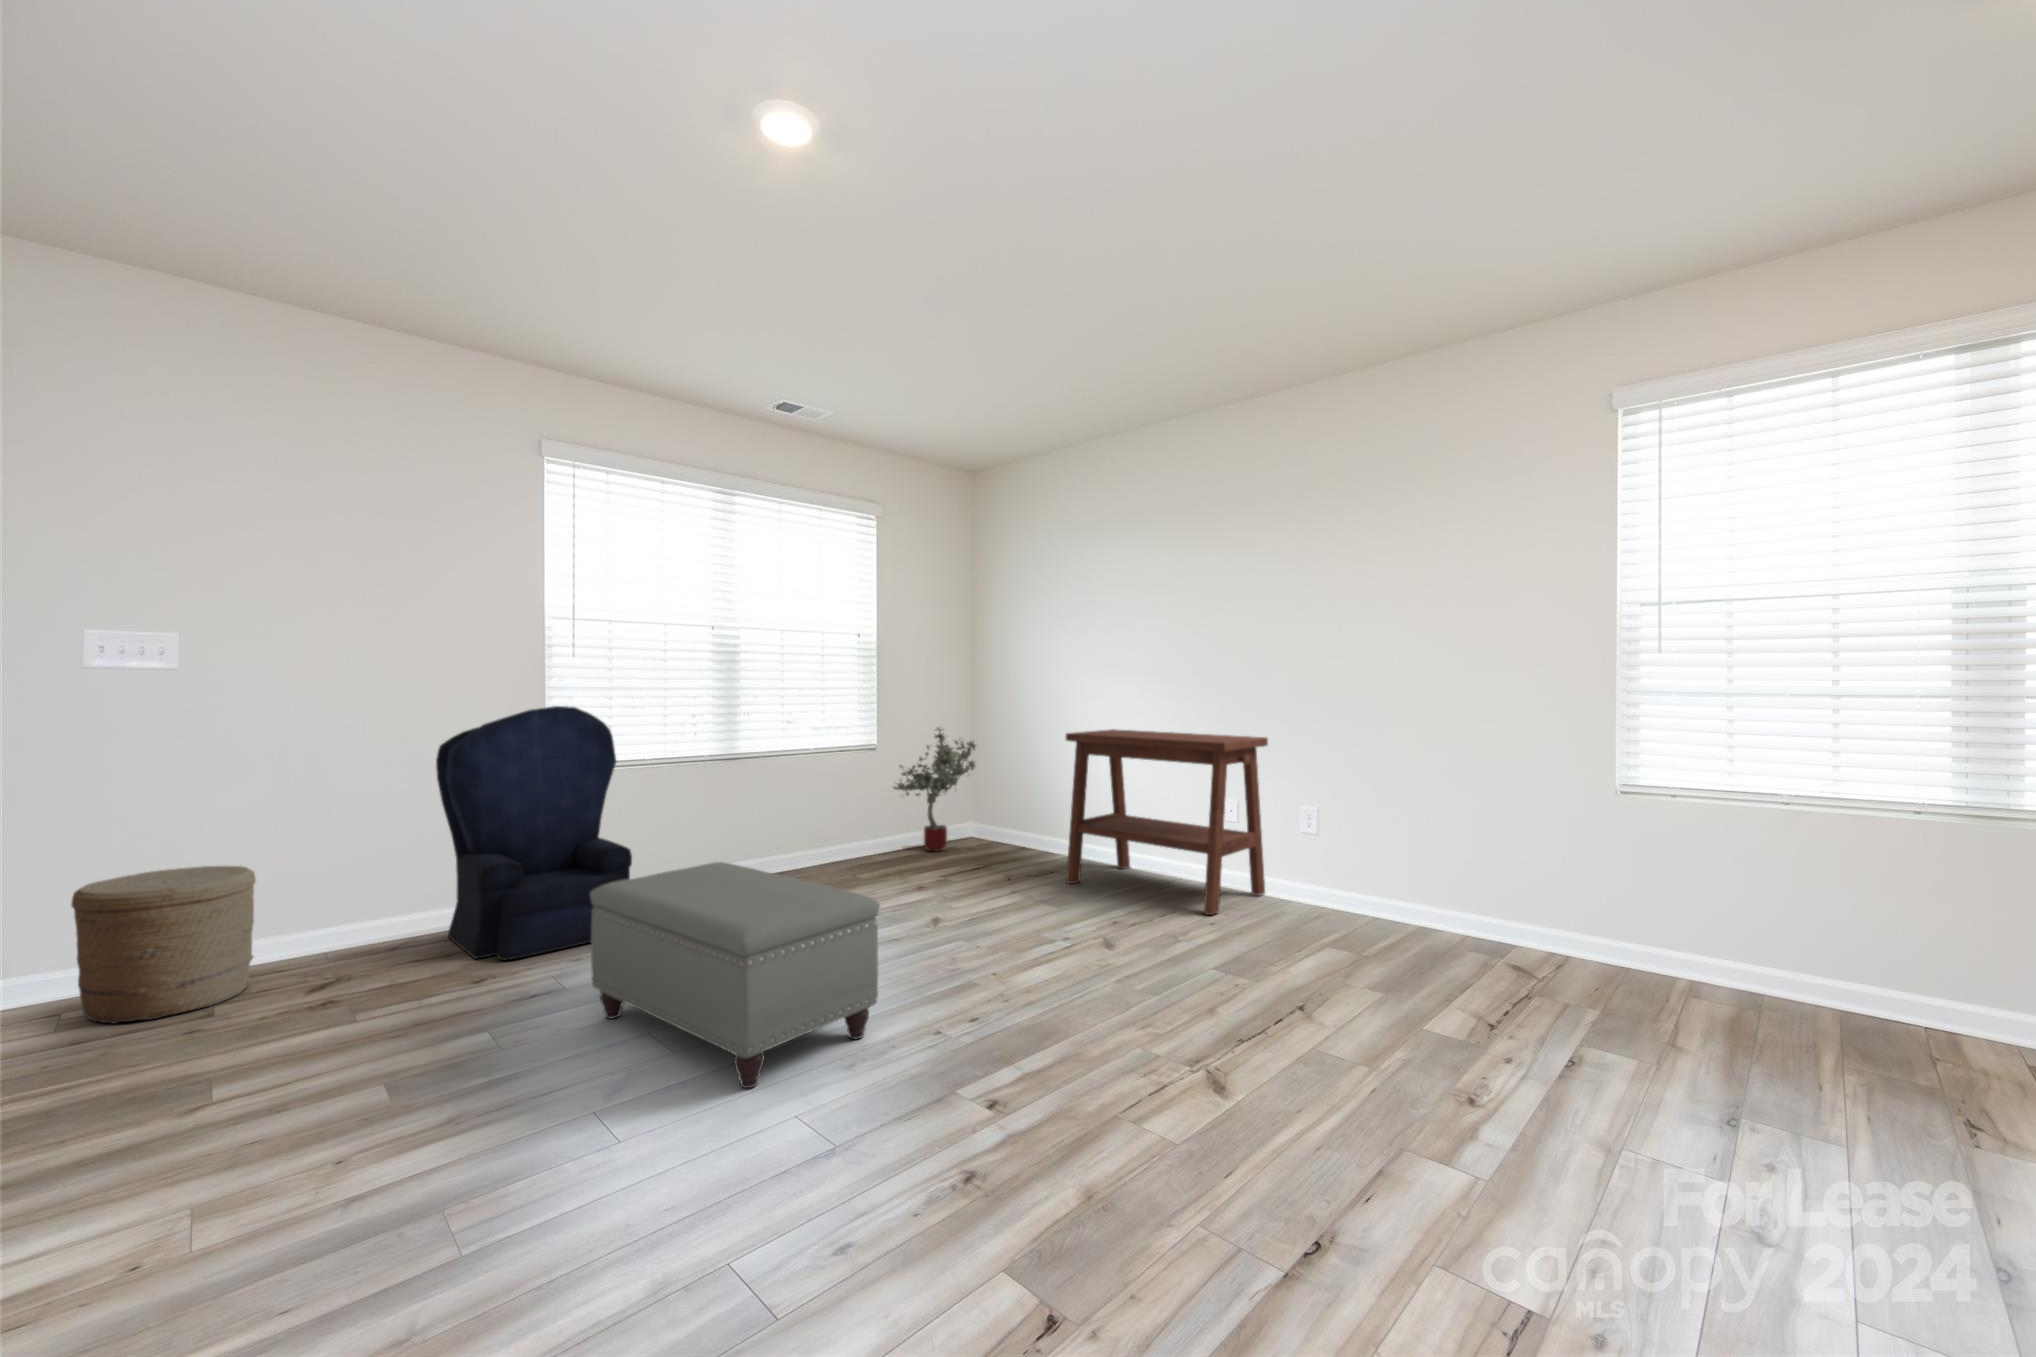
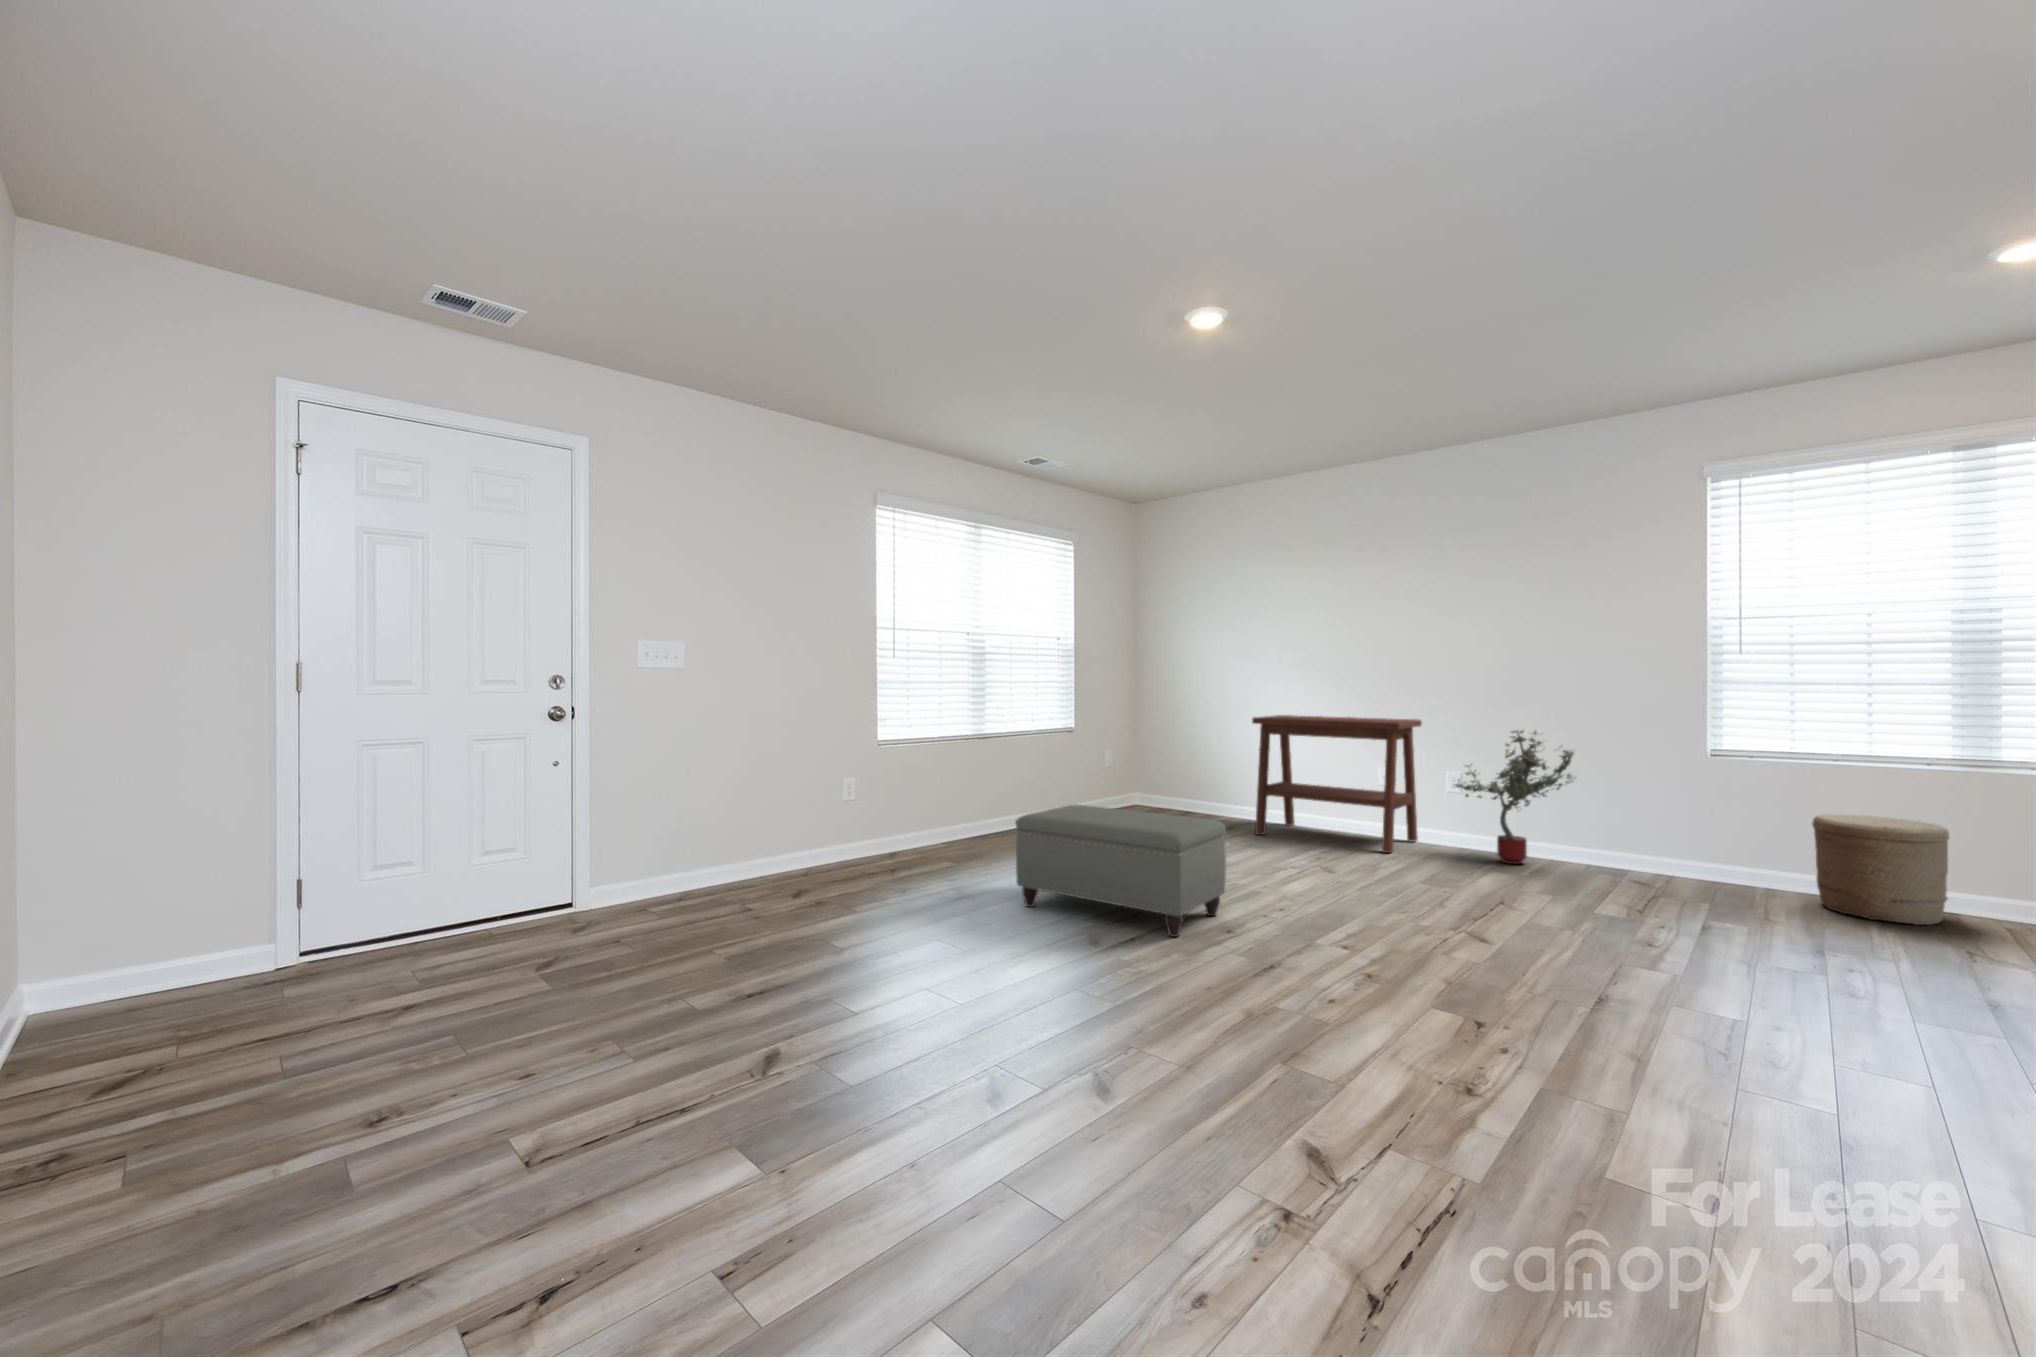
armchair: present [436,706,632,960] -> none [824,695,968,878]
potted tree: present [894,728,976,852] -> present [1454,730,1573,864]
woven basket: present [71,866,256,1024] -> present [1812,814,1950,925]

